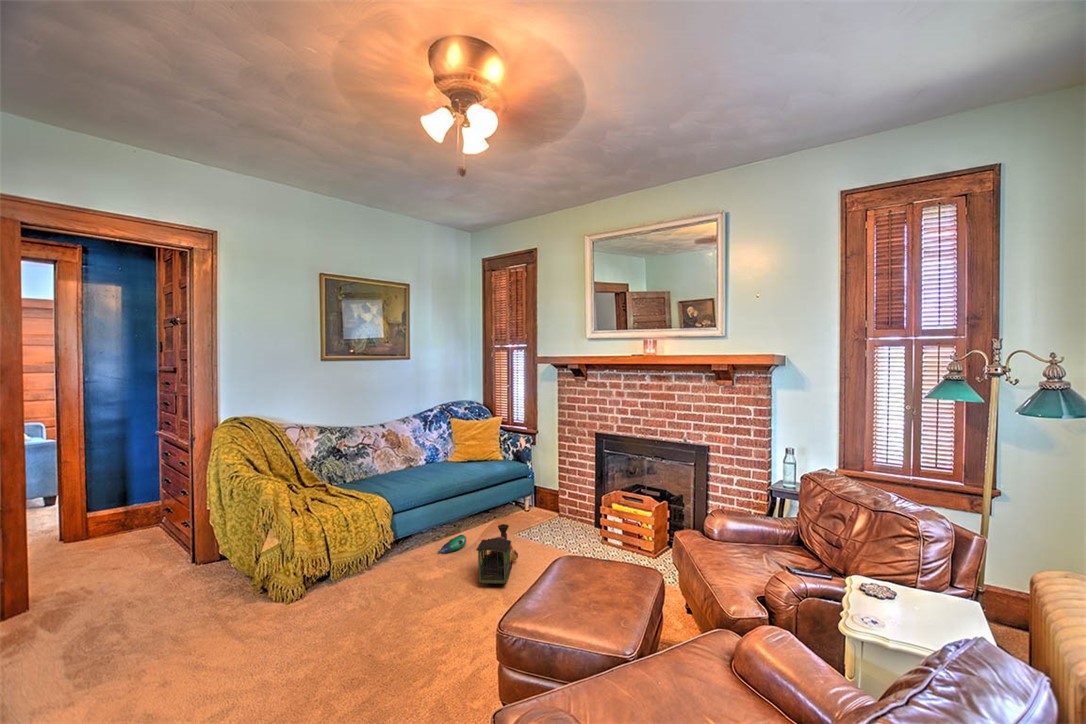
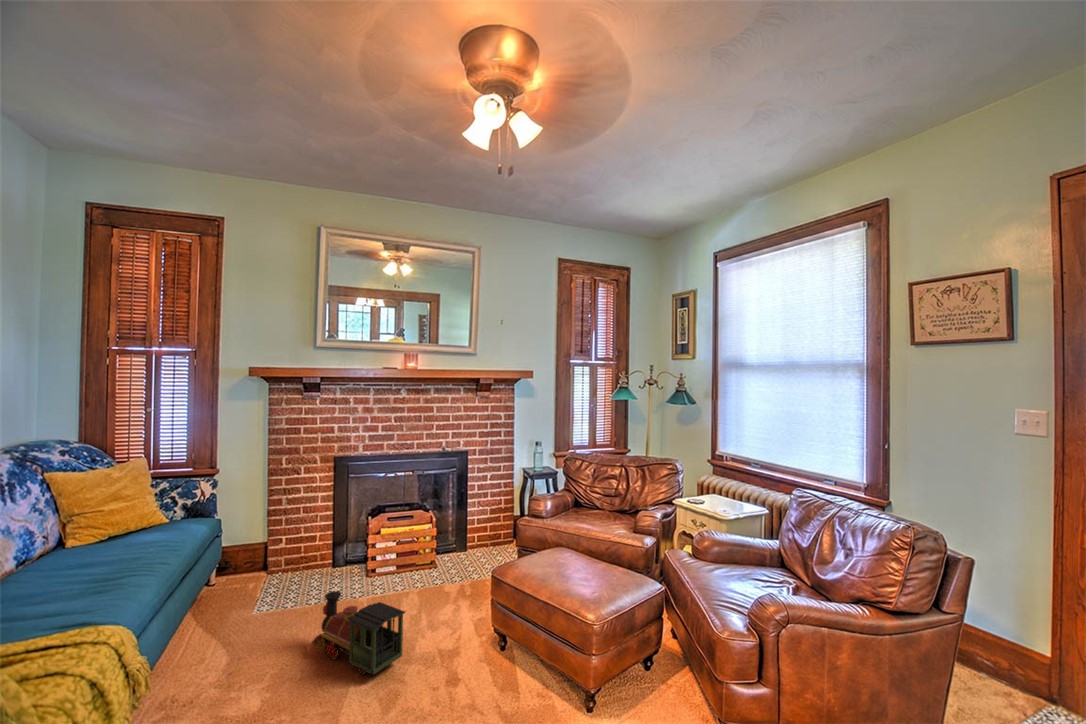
plush toy: present [438,535,466,553] -> none [191,647,239,694]

